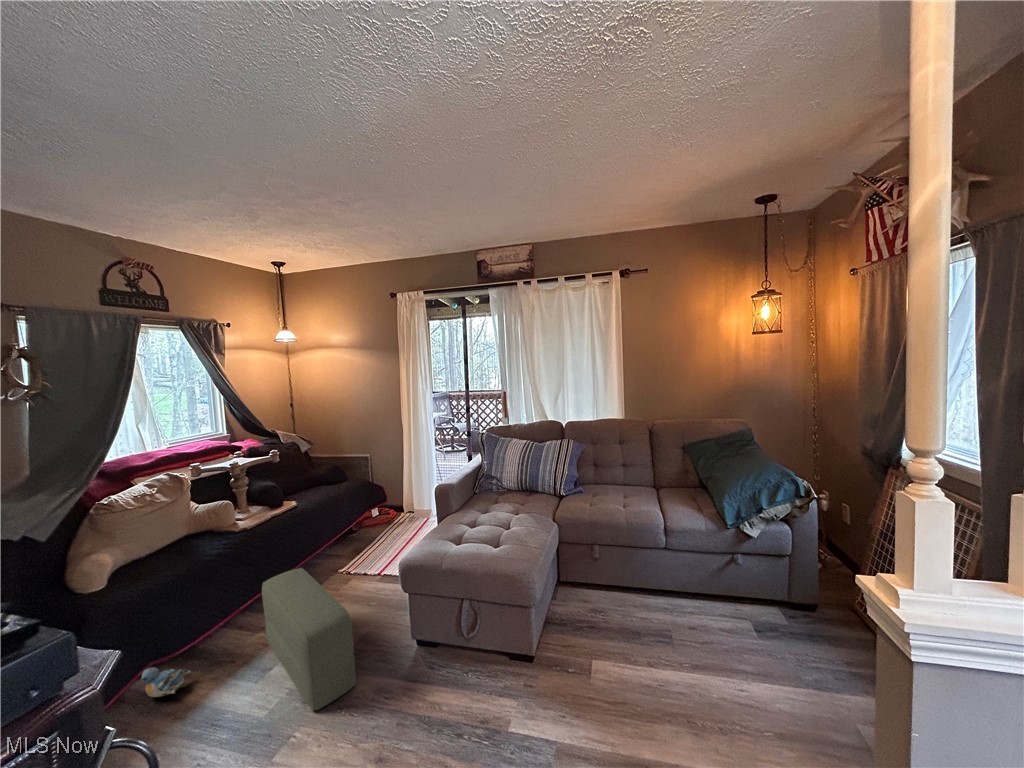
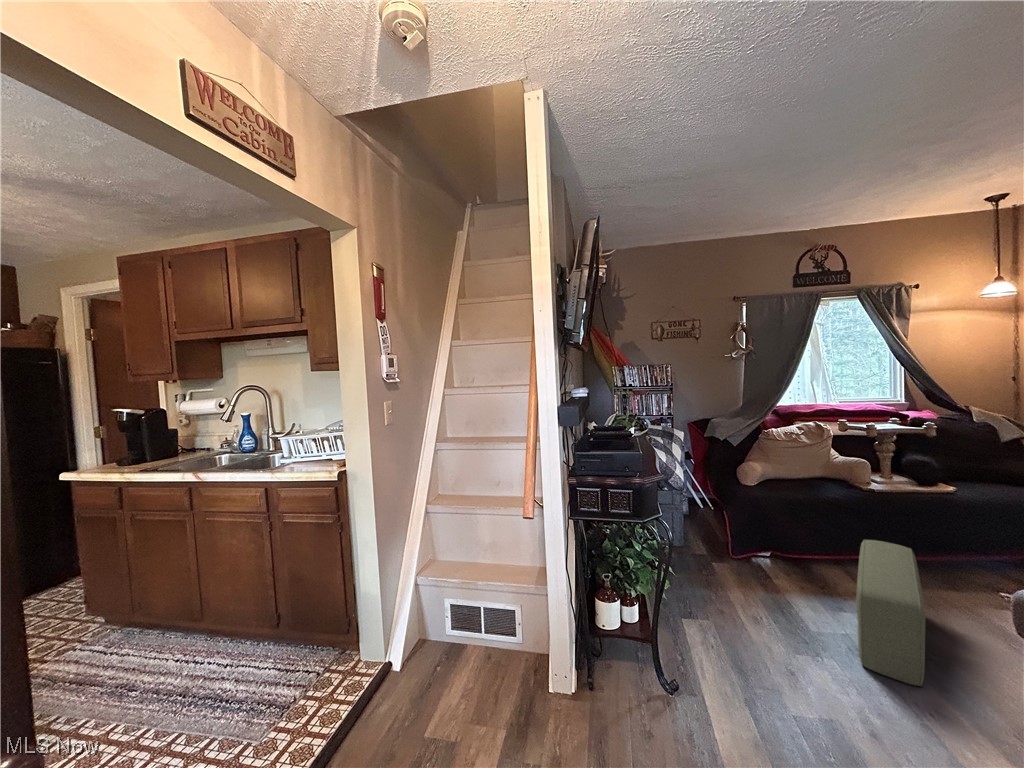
plush toy: present [141,667,191,697] -> none [764,549,794,578]

